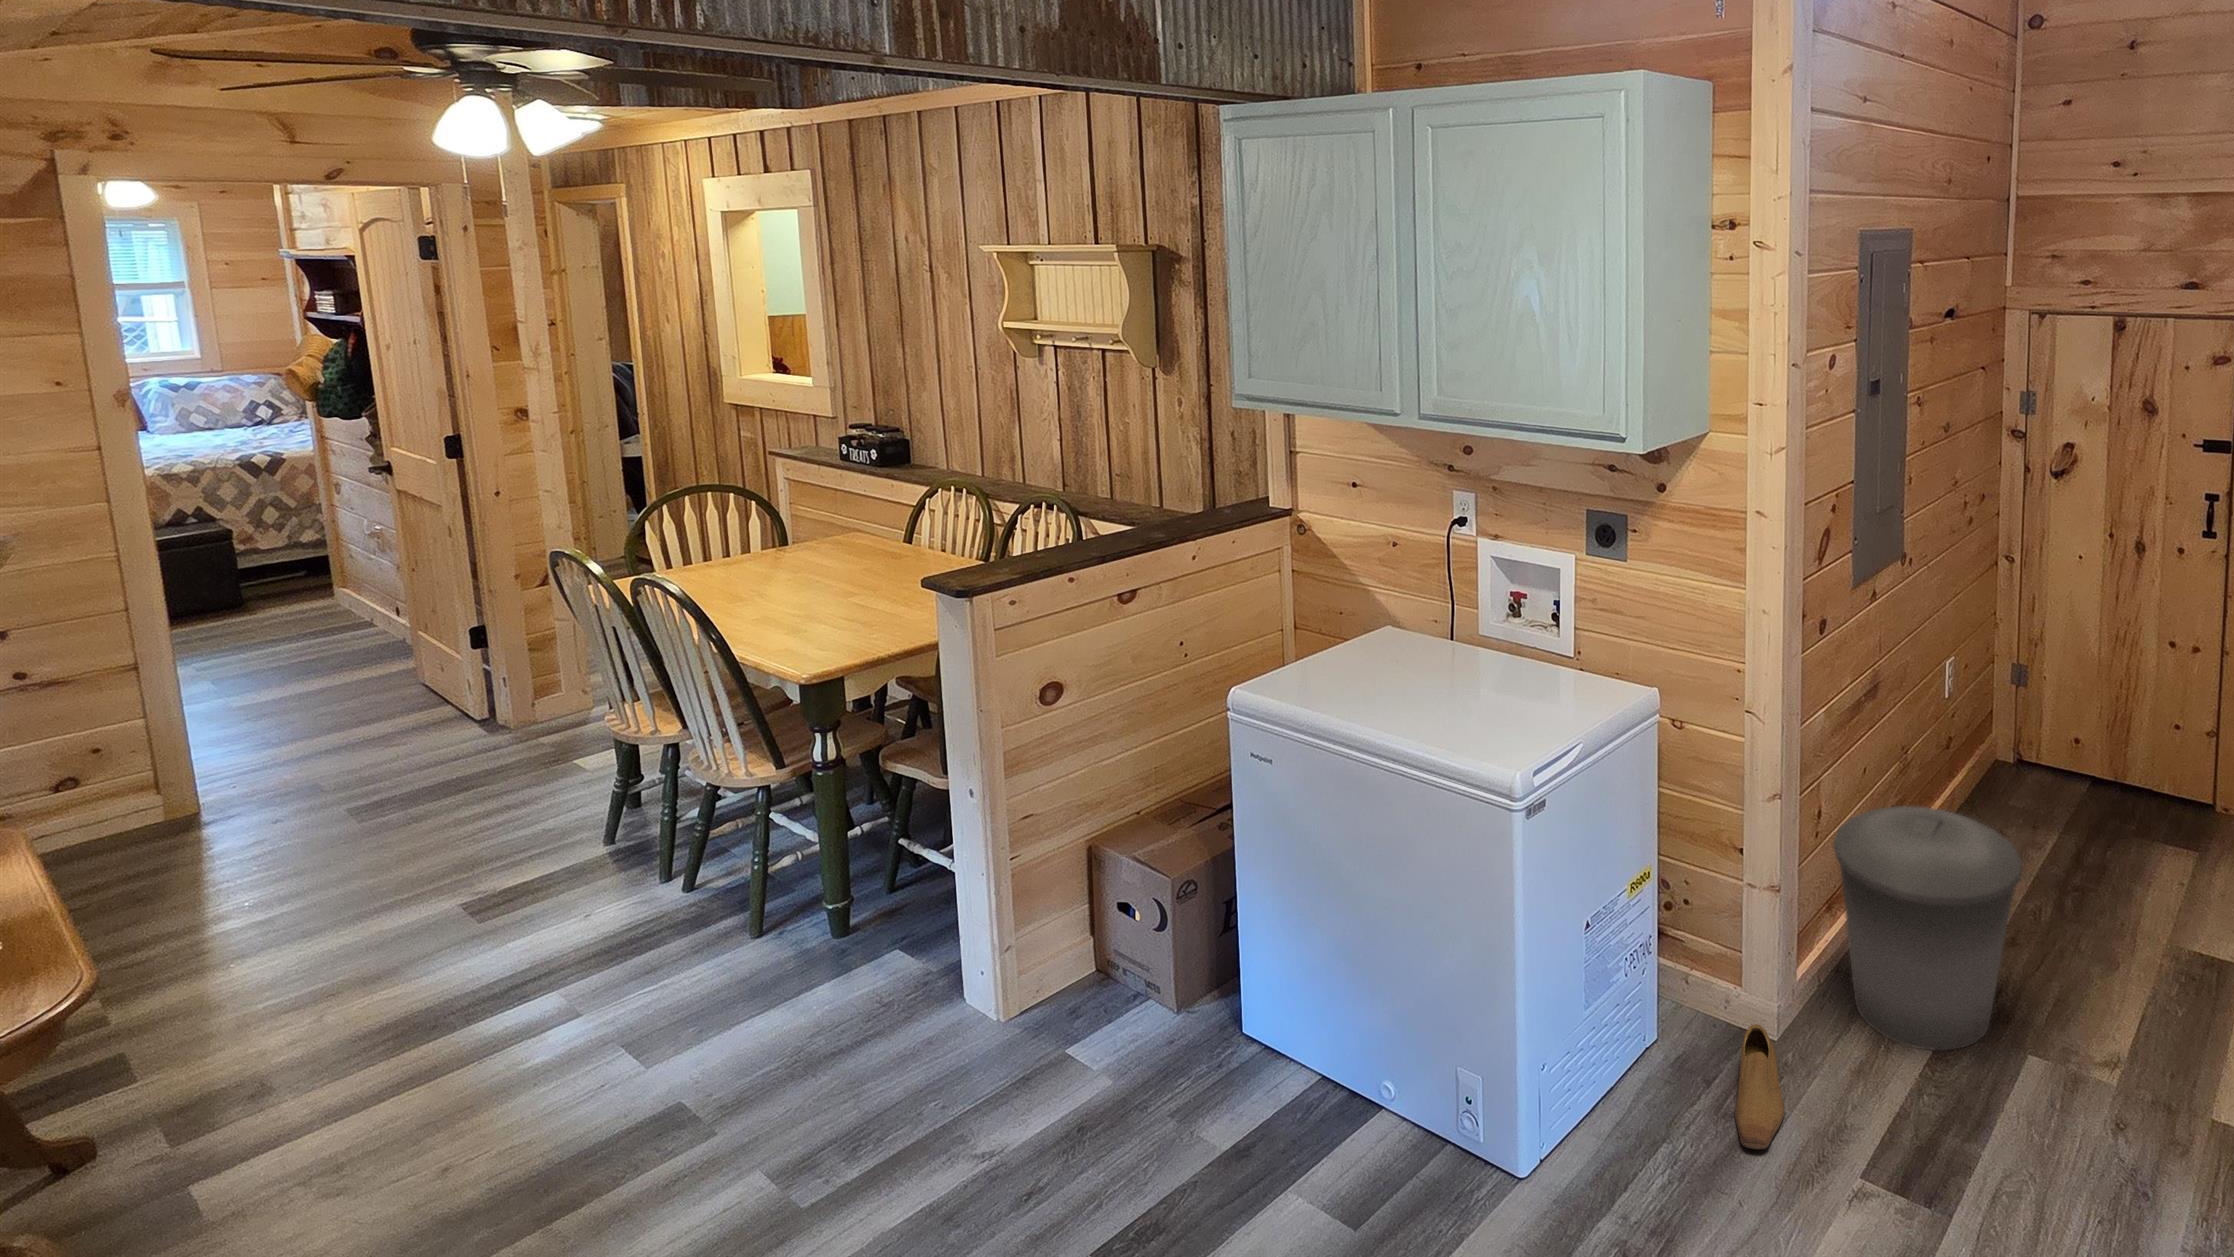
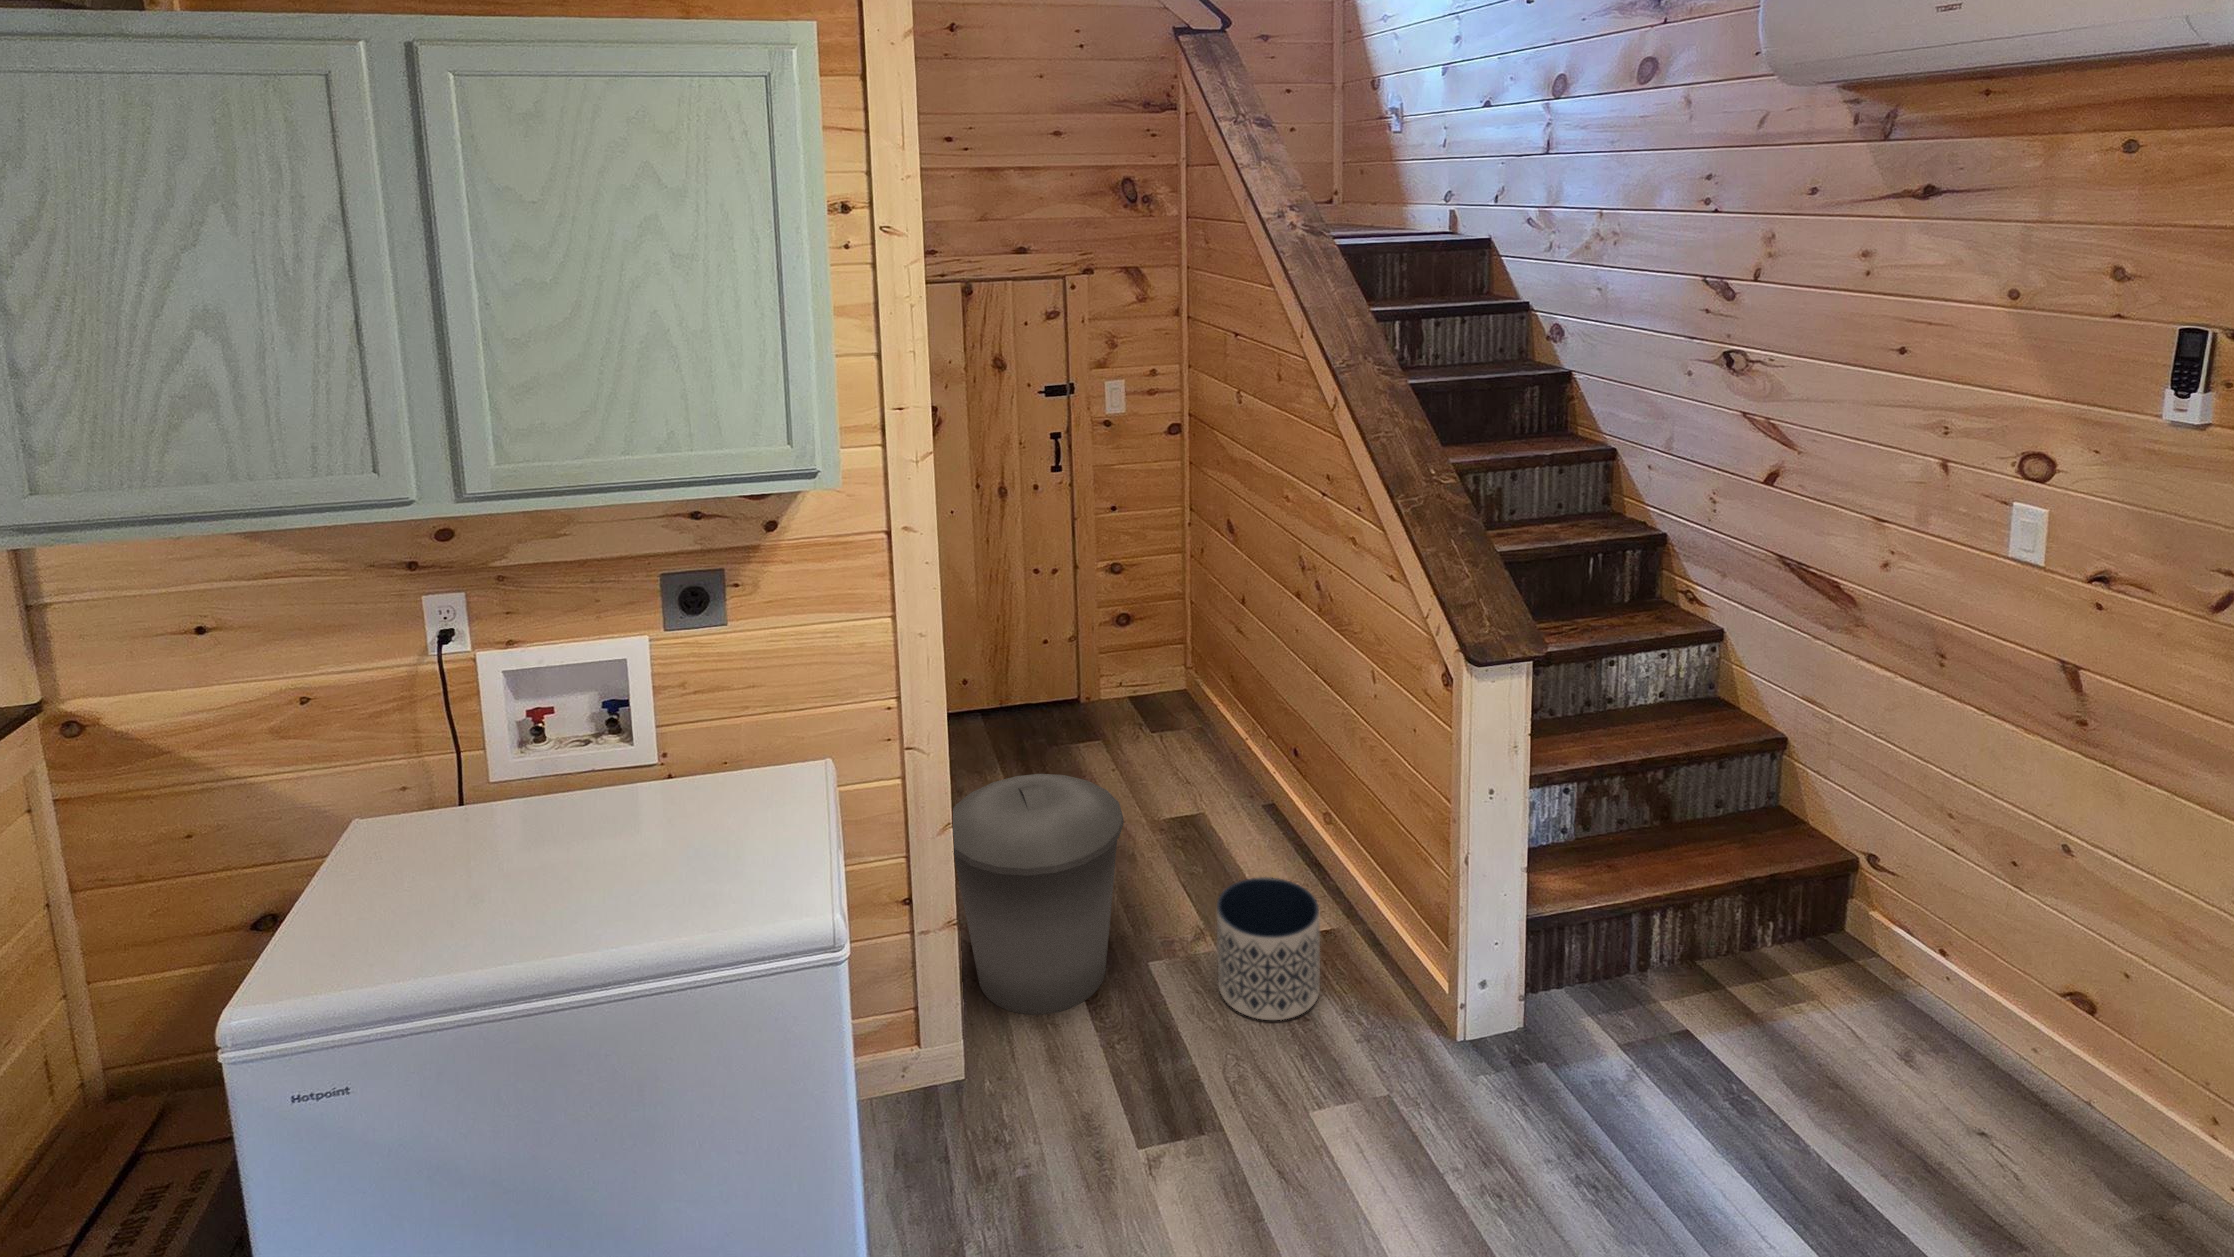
planter: none [2069,1016,2204,1191] -> present [1217,877,1320,1020]
shoe: present [1735,1024,1785,1149] -> none [953,1070,1051,1196]

